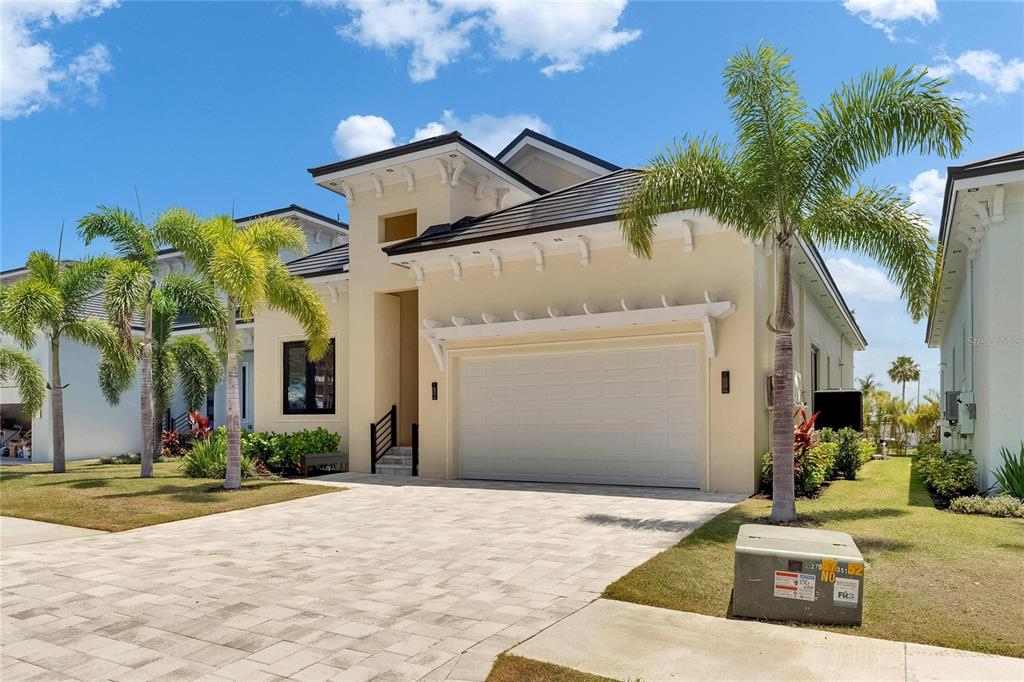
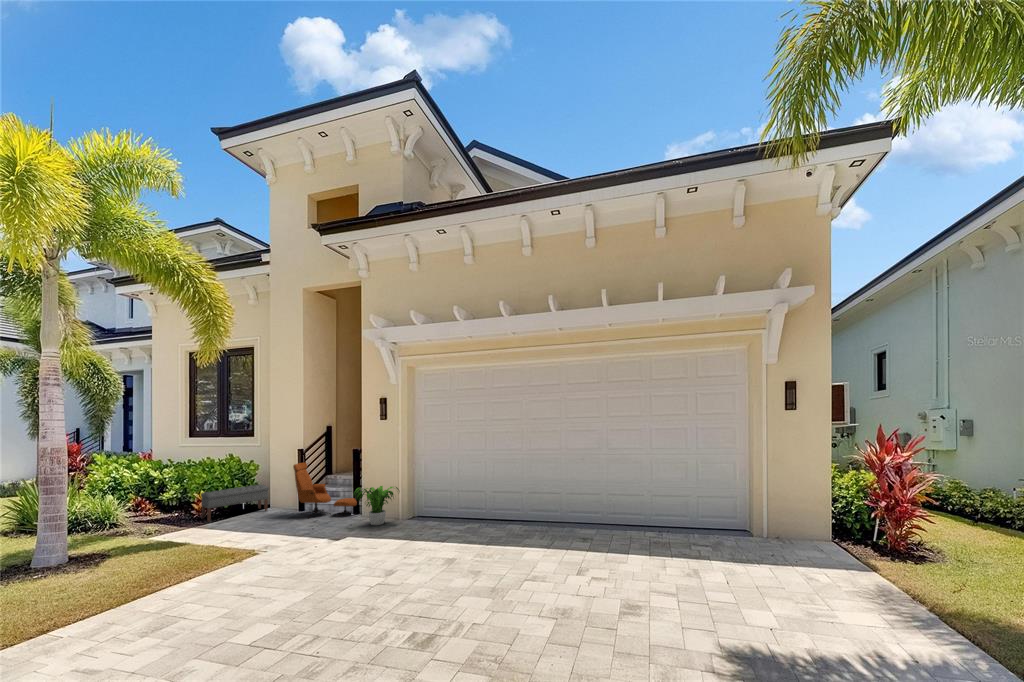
lounge chair: none [367,434,415,476] -> present [293,462,357,517]
potted plant: none [411,451,446,480] -> present [353,486,399,525]

